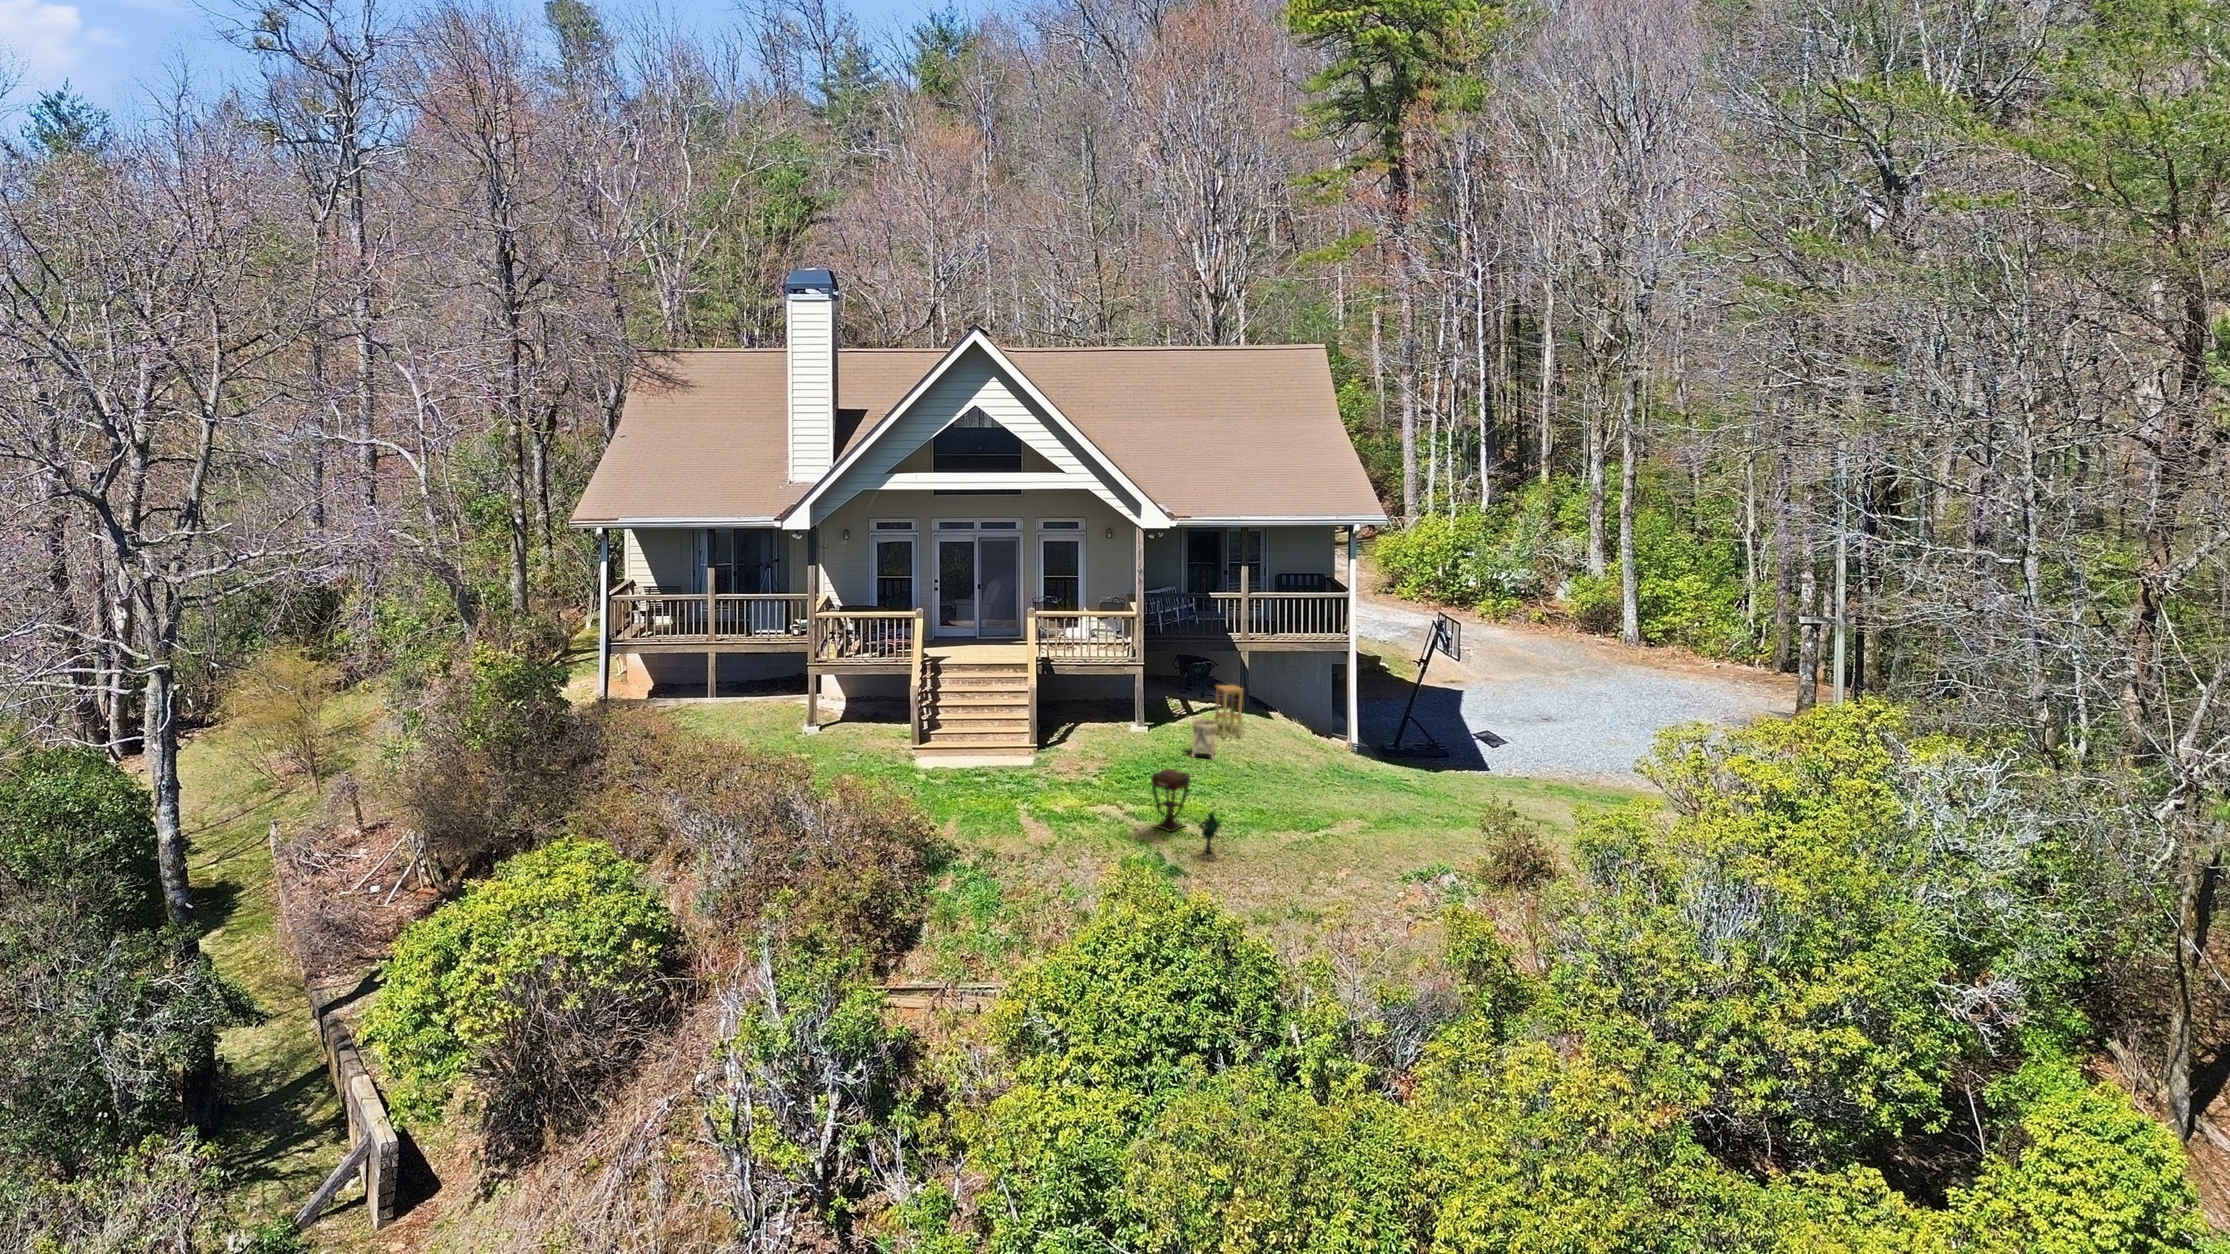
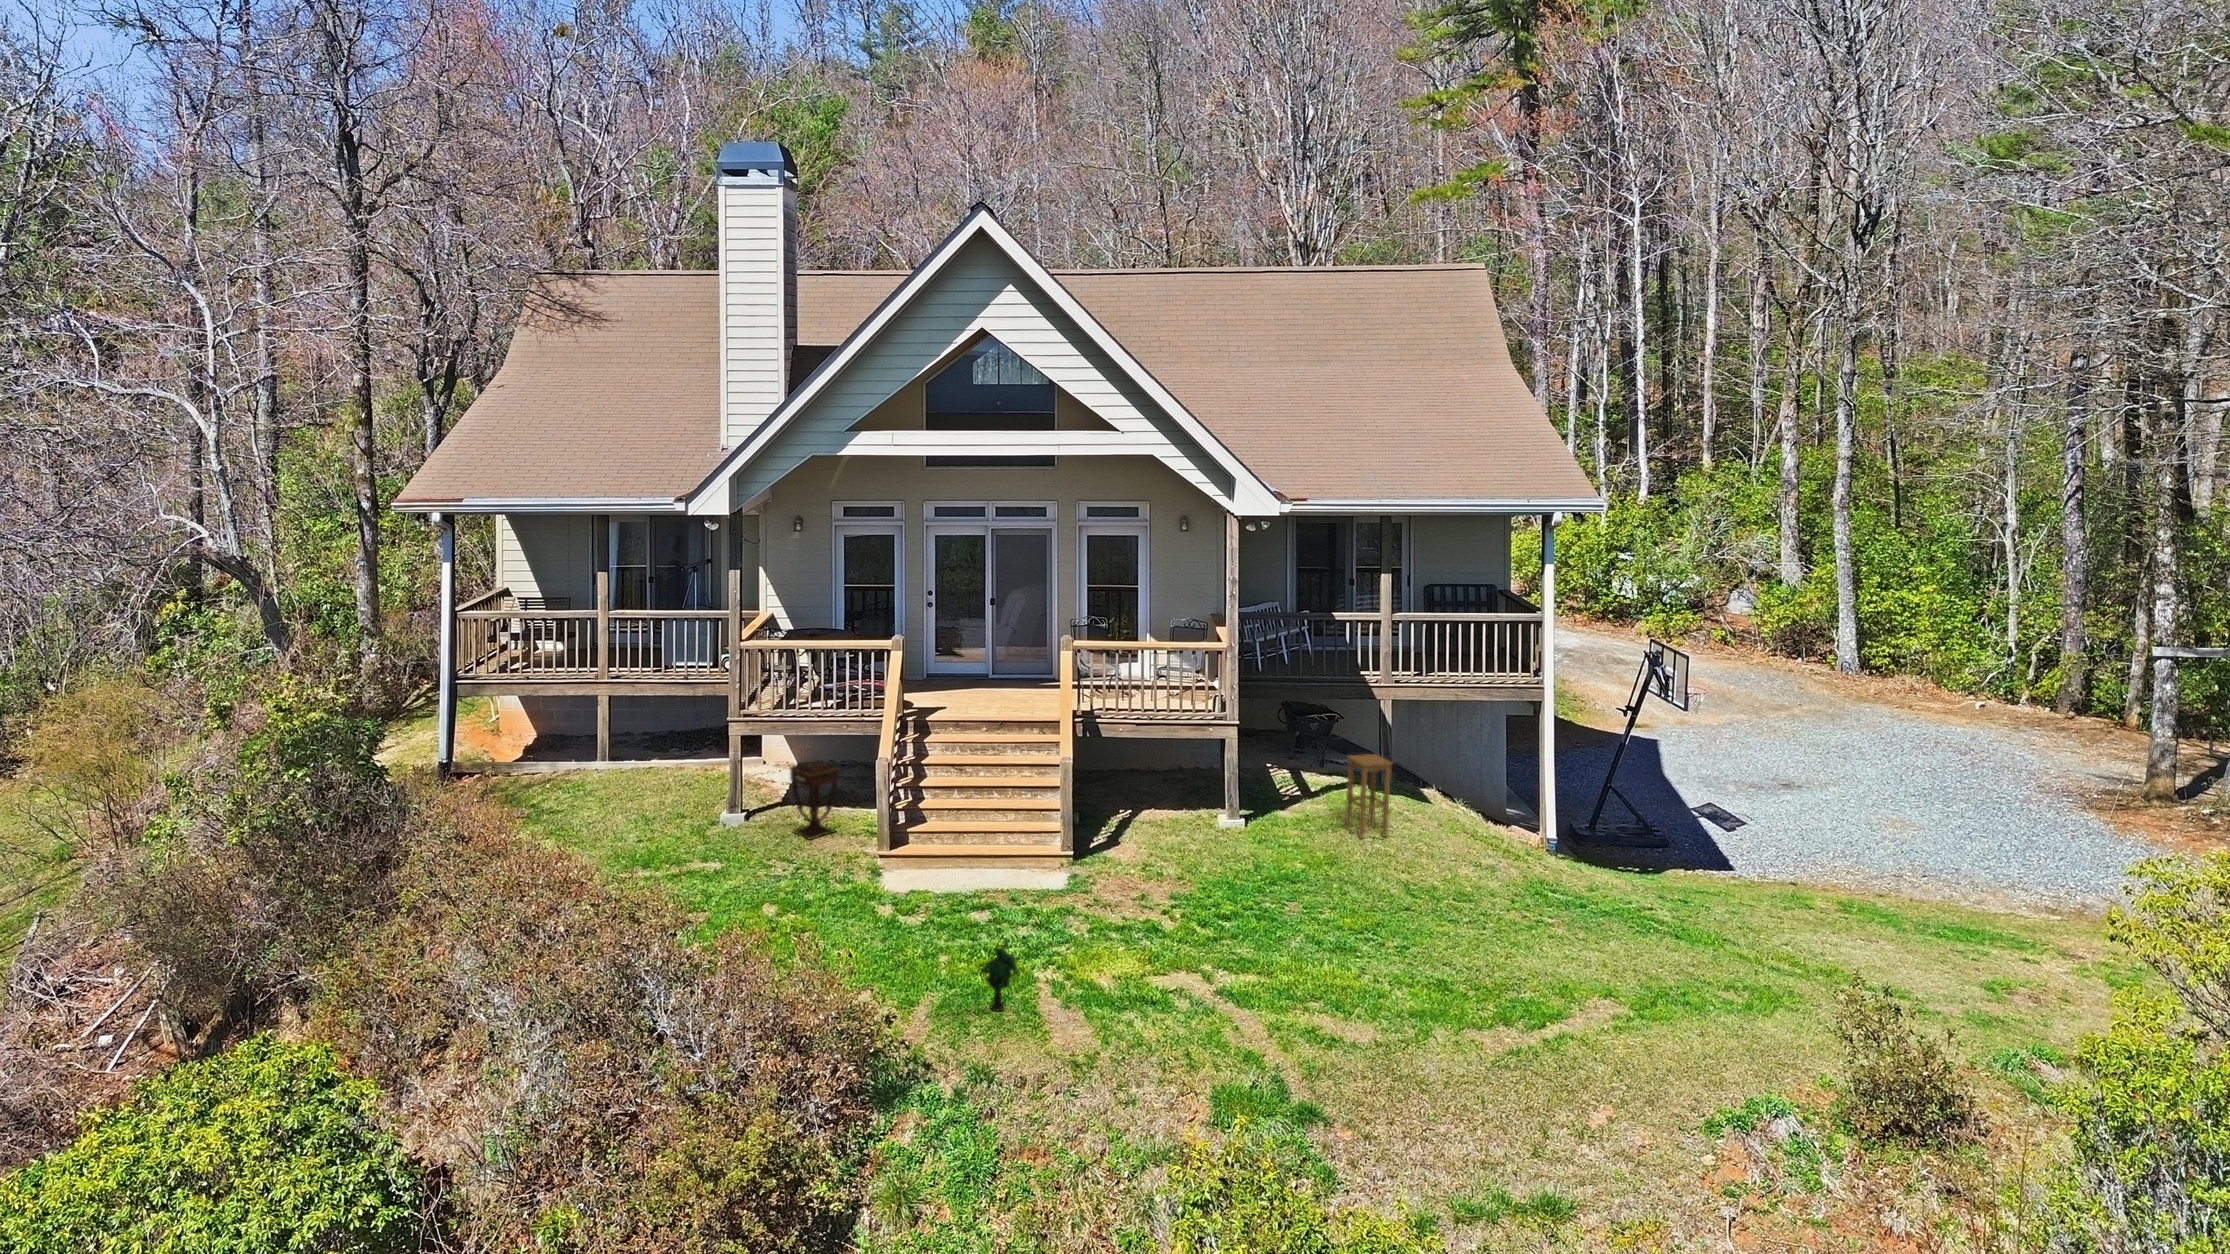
basket: present [1192,719,1217,758] -> none [1316,813,1356,880]
side table: present [1151,769,1190,832] -> present [790,760,839,840]
decorative plant: present [1199,810,1221,852] -> present [981,940,1018,1011]

